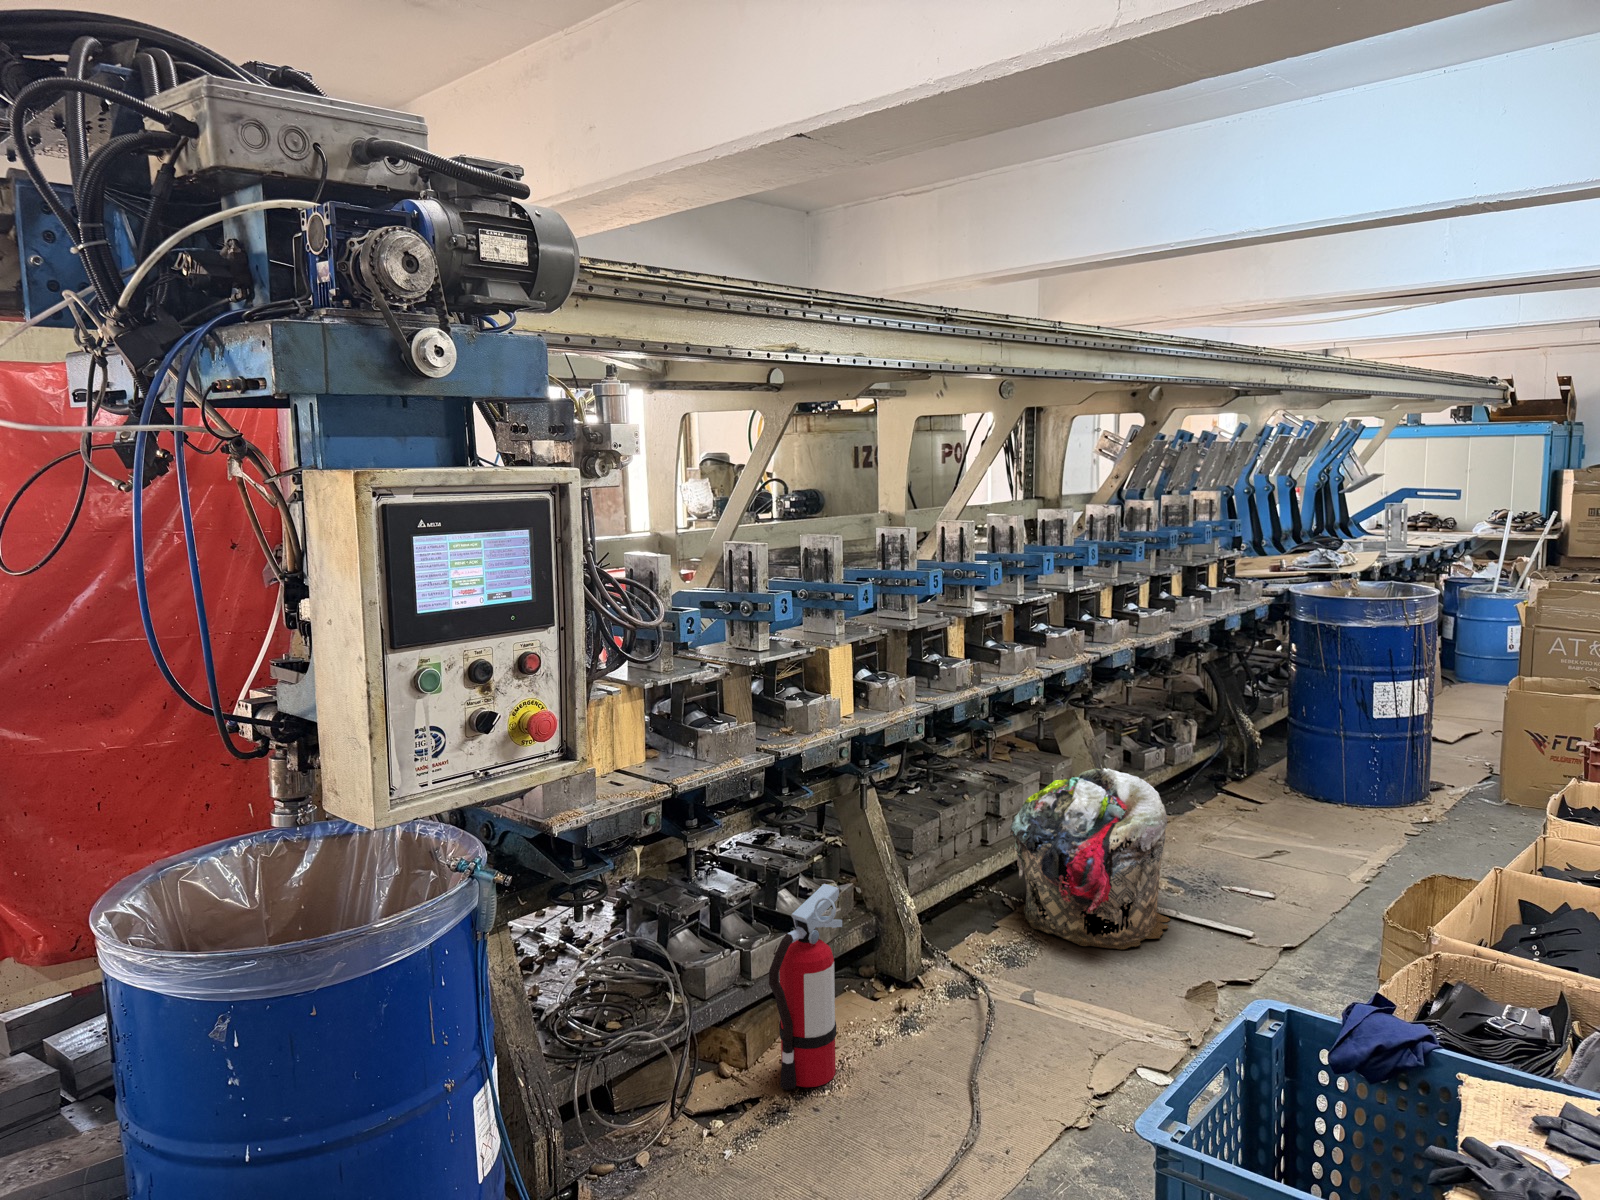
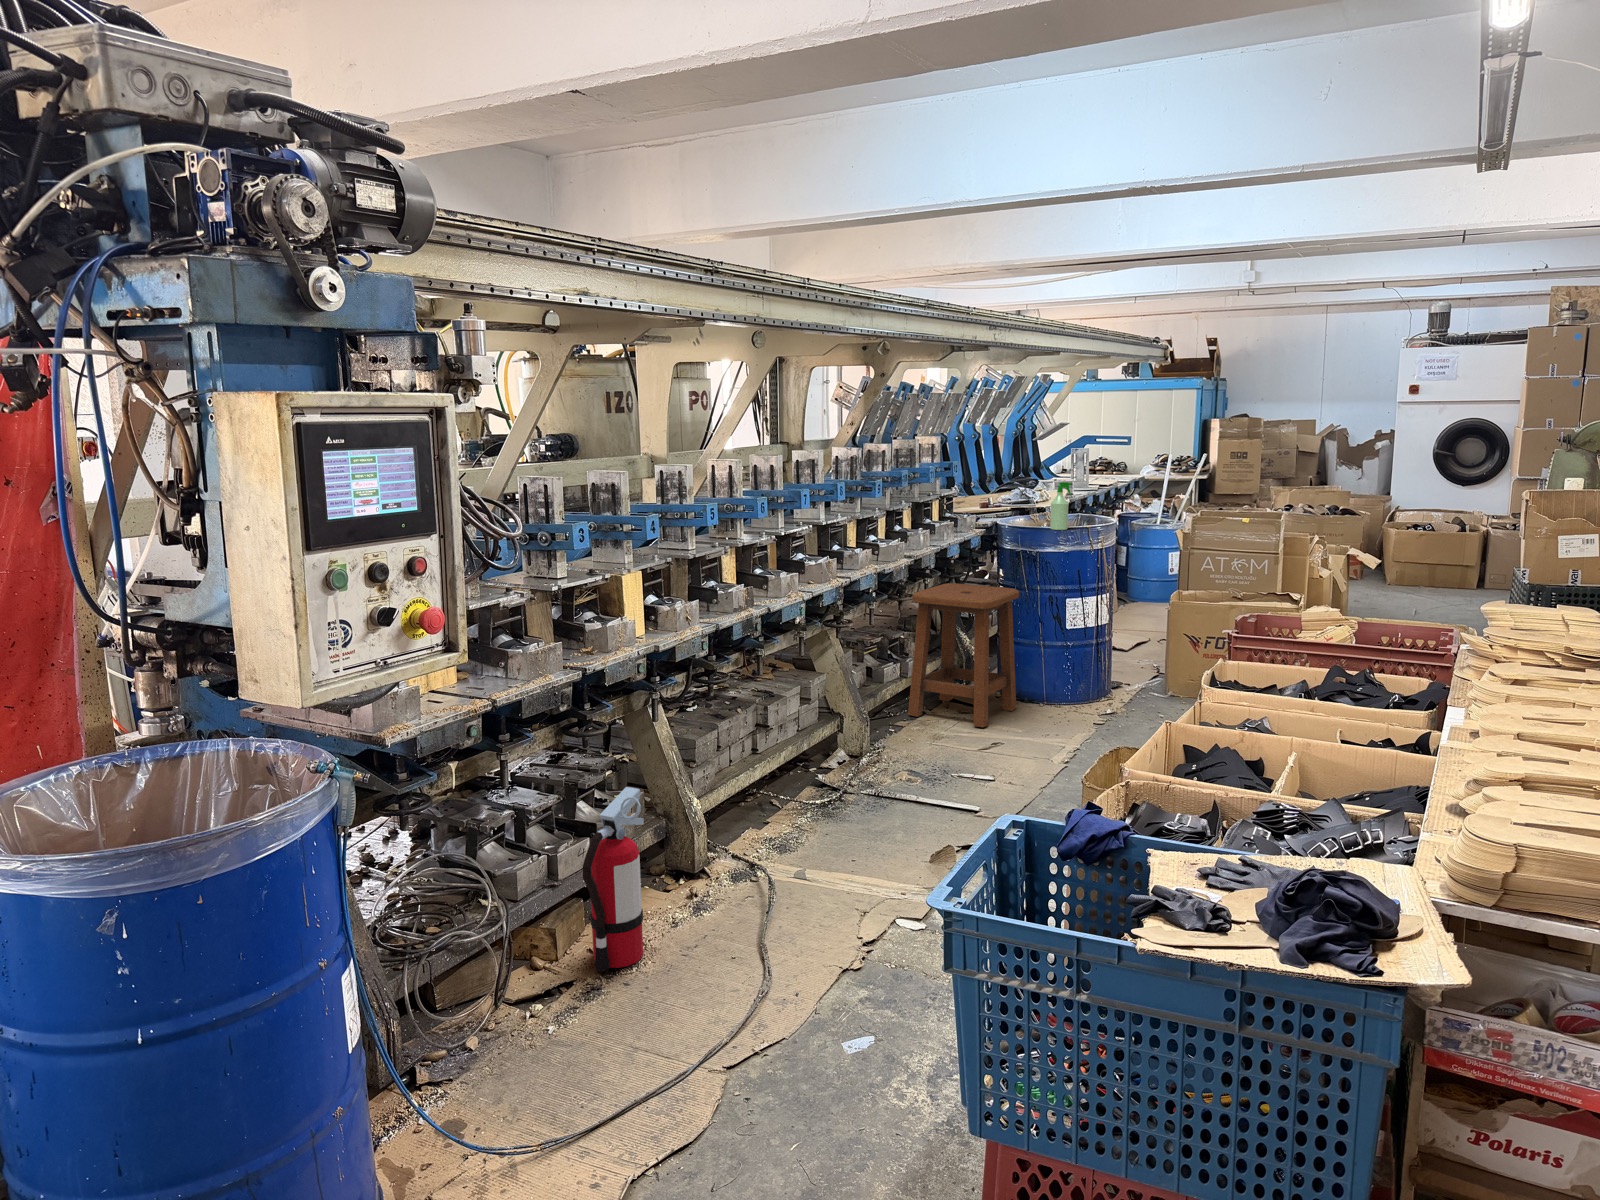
spray bottle: none [1352,547,1381,602] -> present [1050,482,1072,530]
stool: none [1171,659,1310,830] -> present [908,583,1019,727]
laundry basket: present [1010,768,1170,949] -> none [778,678,916,831]

